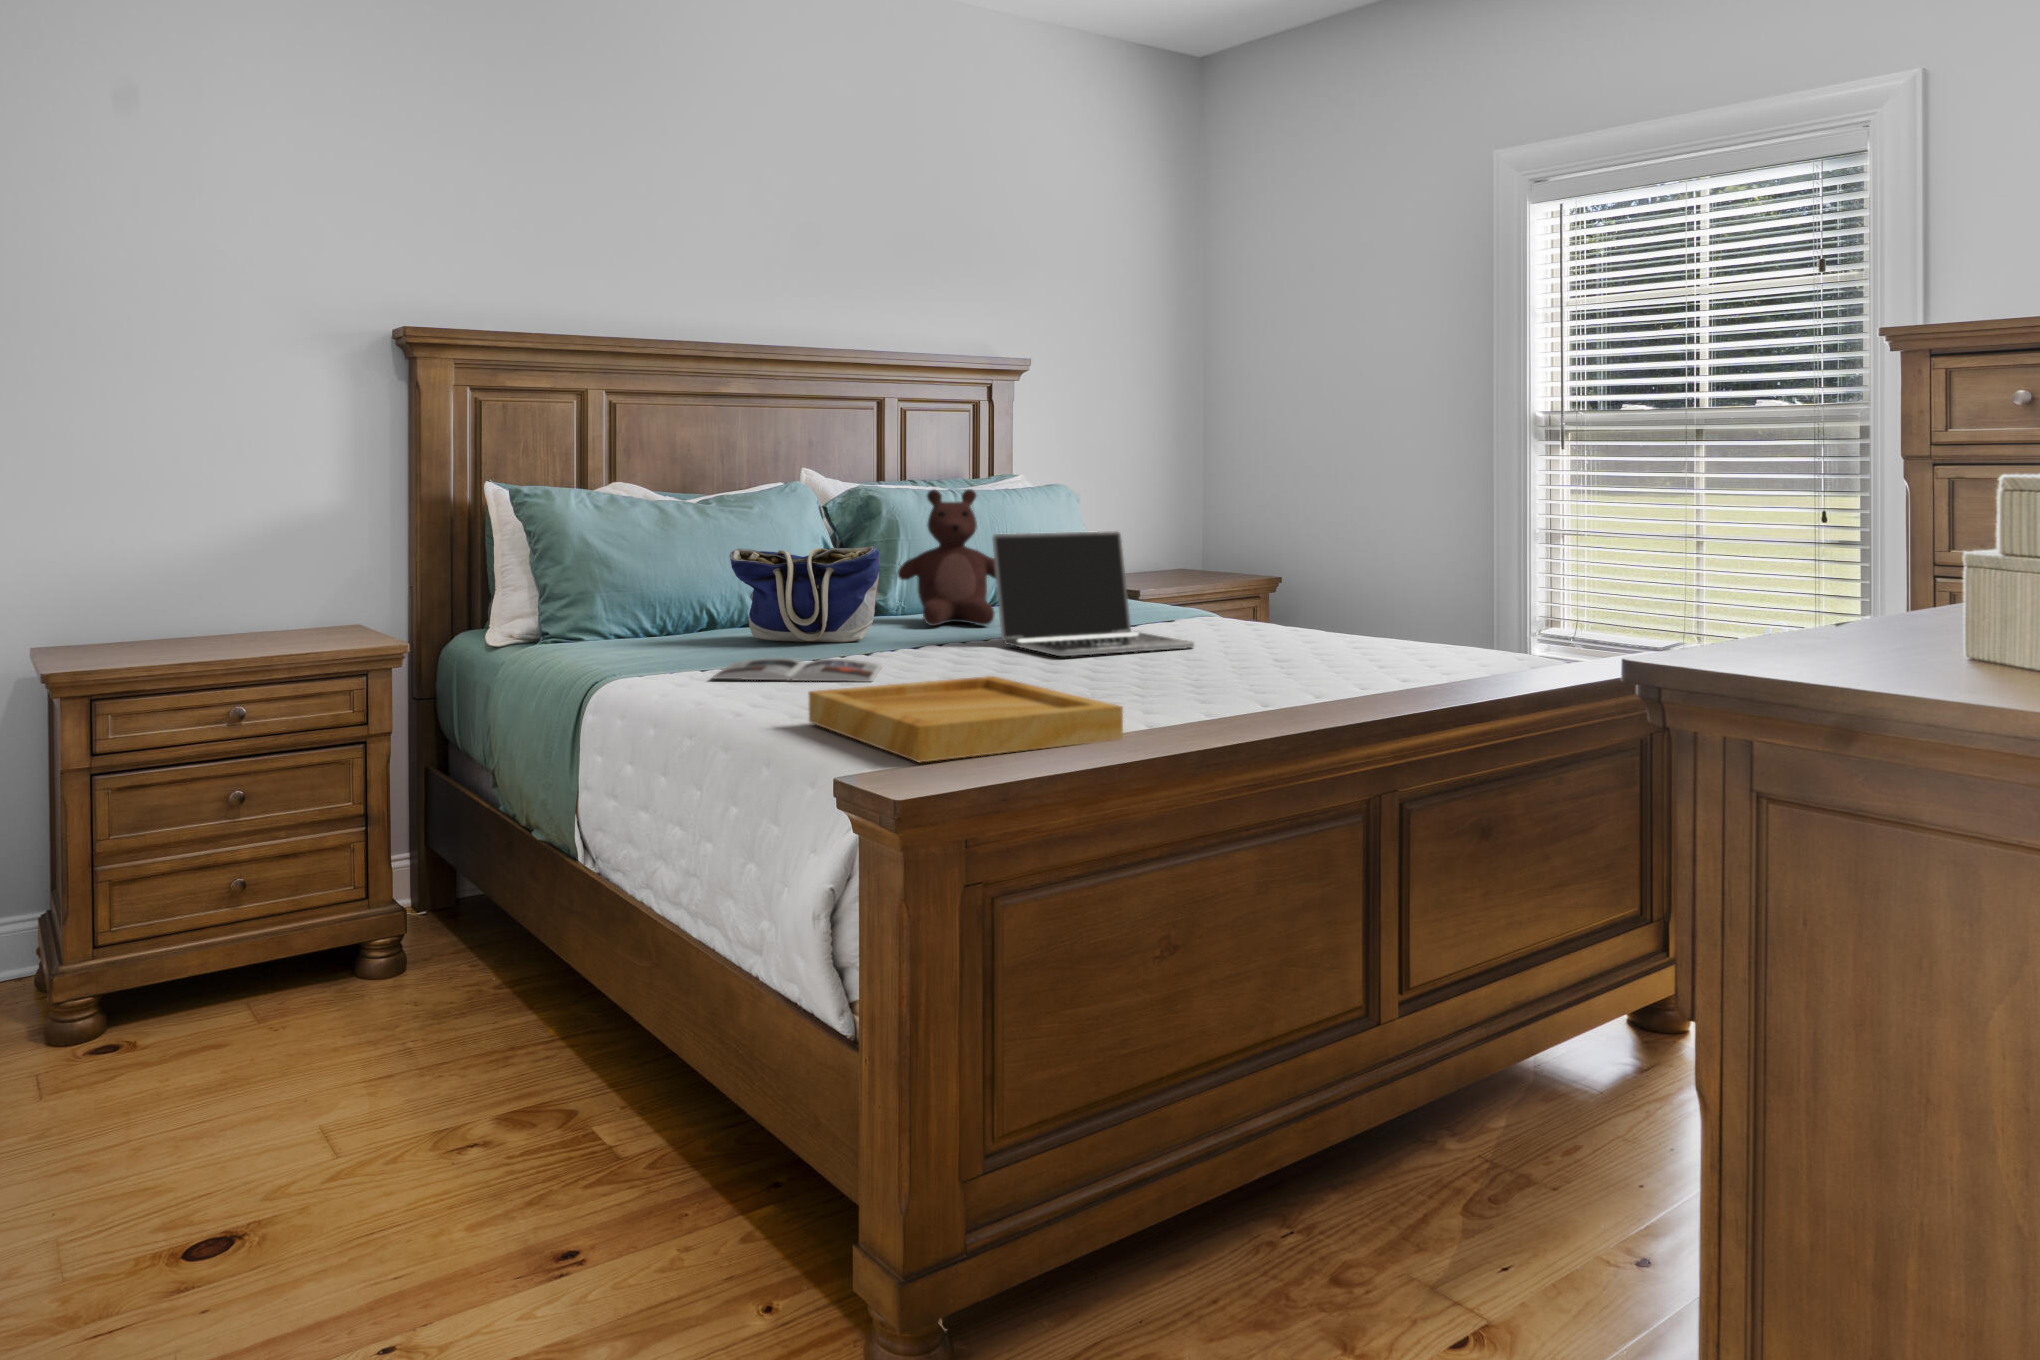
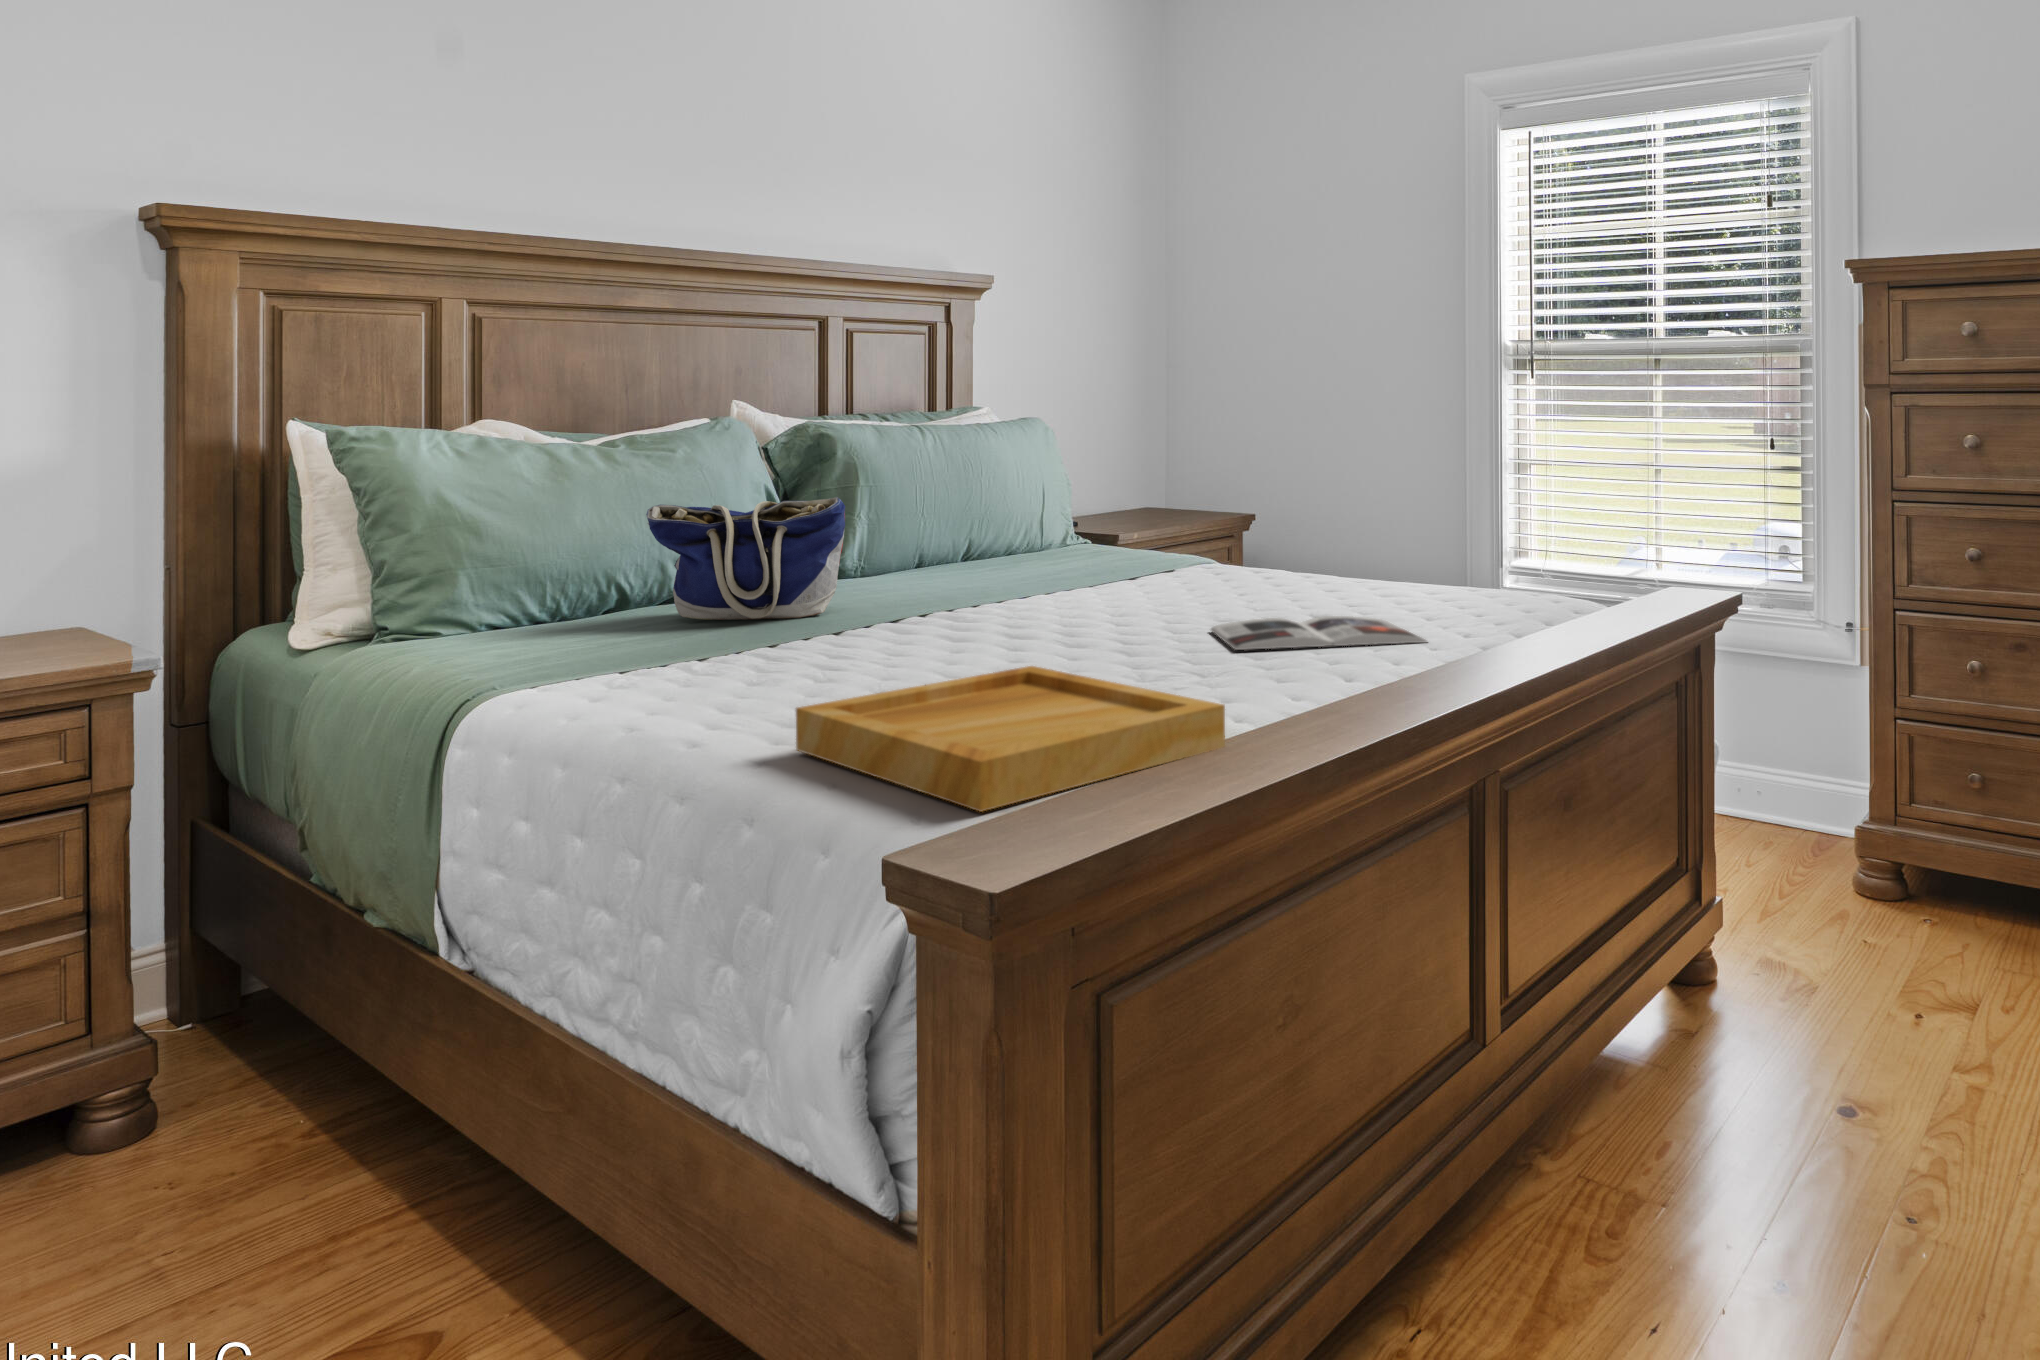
teddy bear: present [898,489,996,626] -> none [856,426,986,590]
laptop: present [993,531,1194,656] -> none [985,473,1221,625]
magazine: present [712,658,883,682] -> present [1211,616,1427,650]

